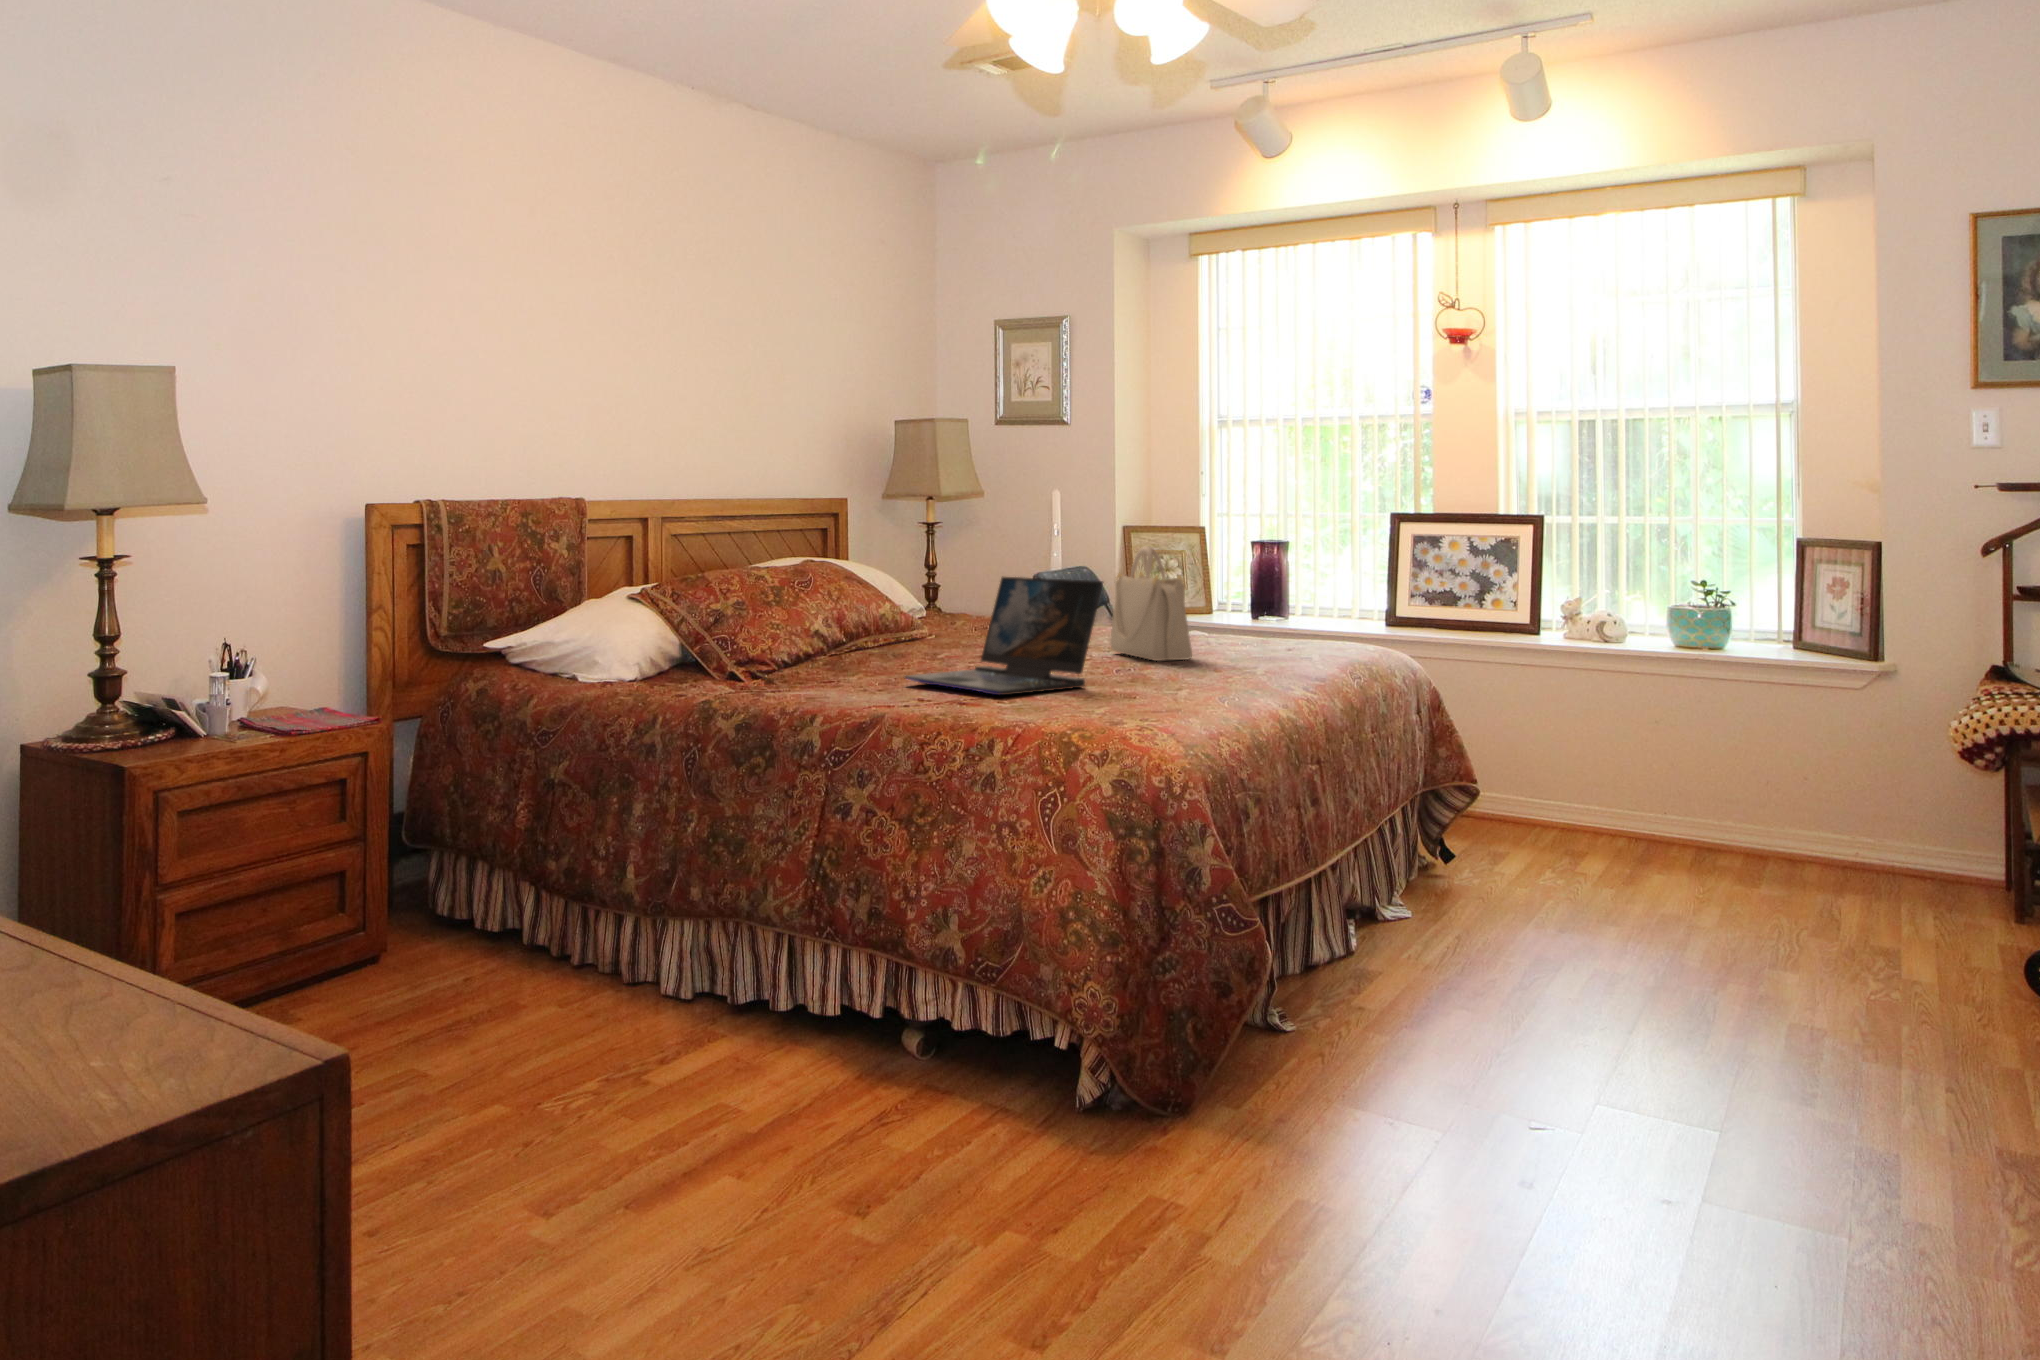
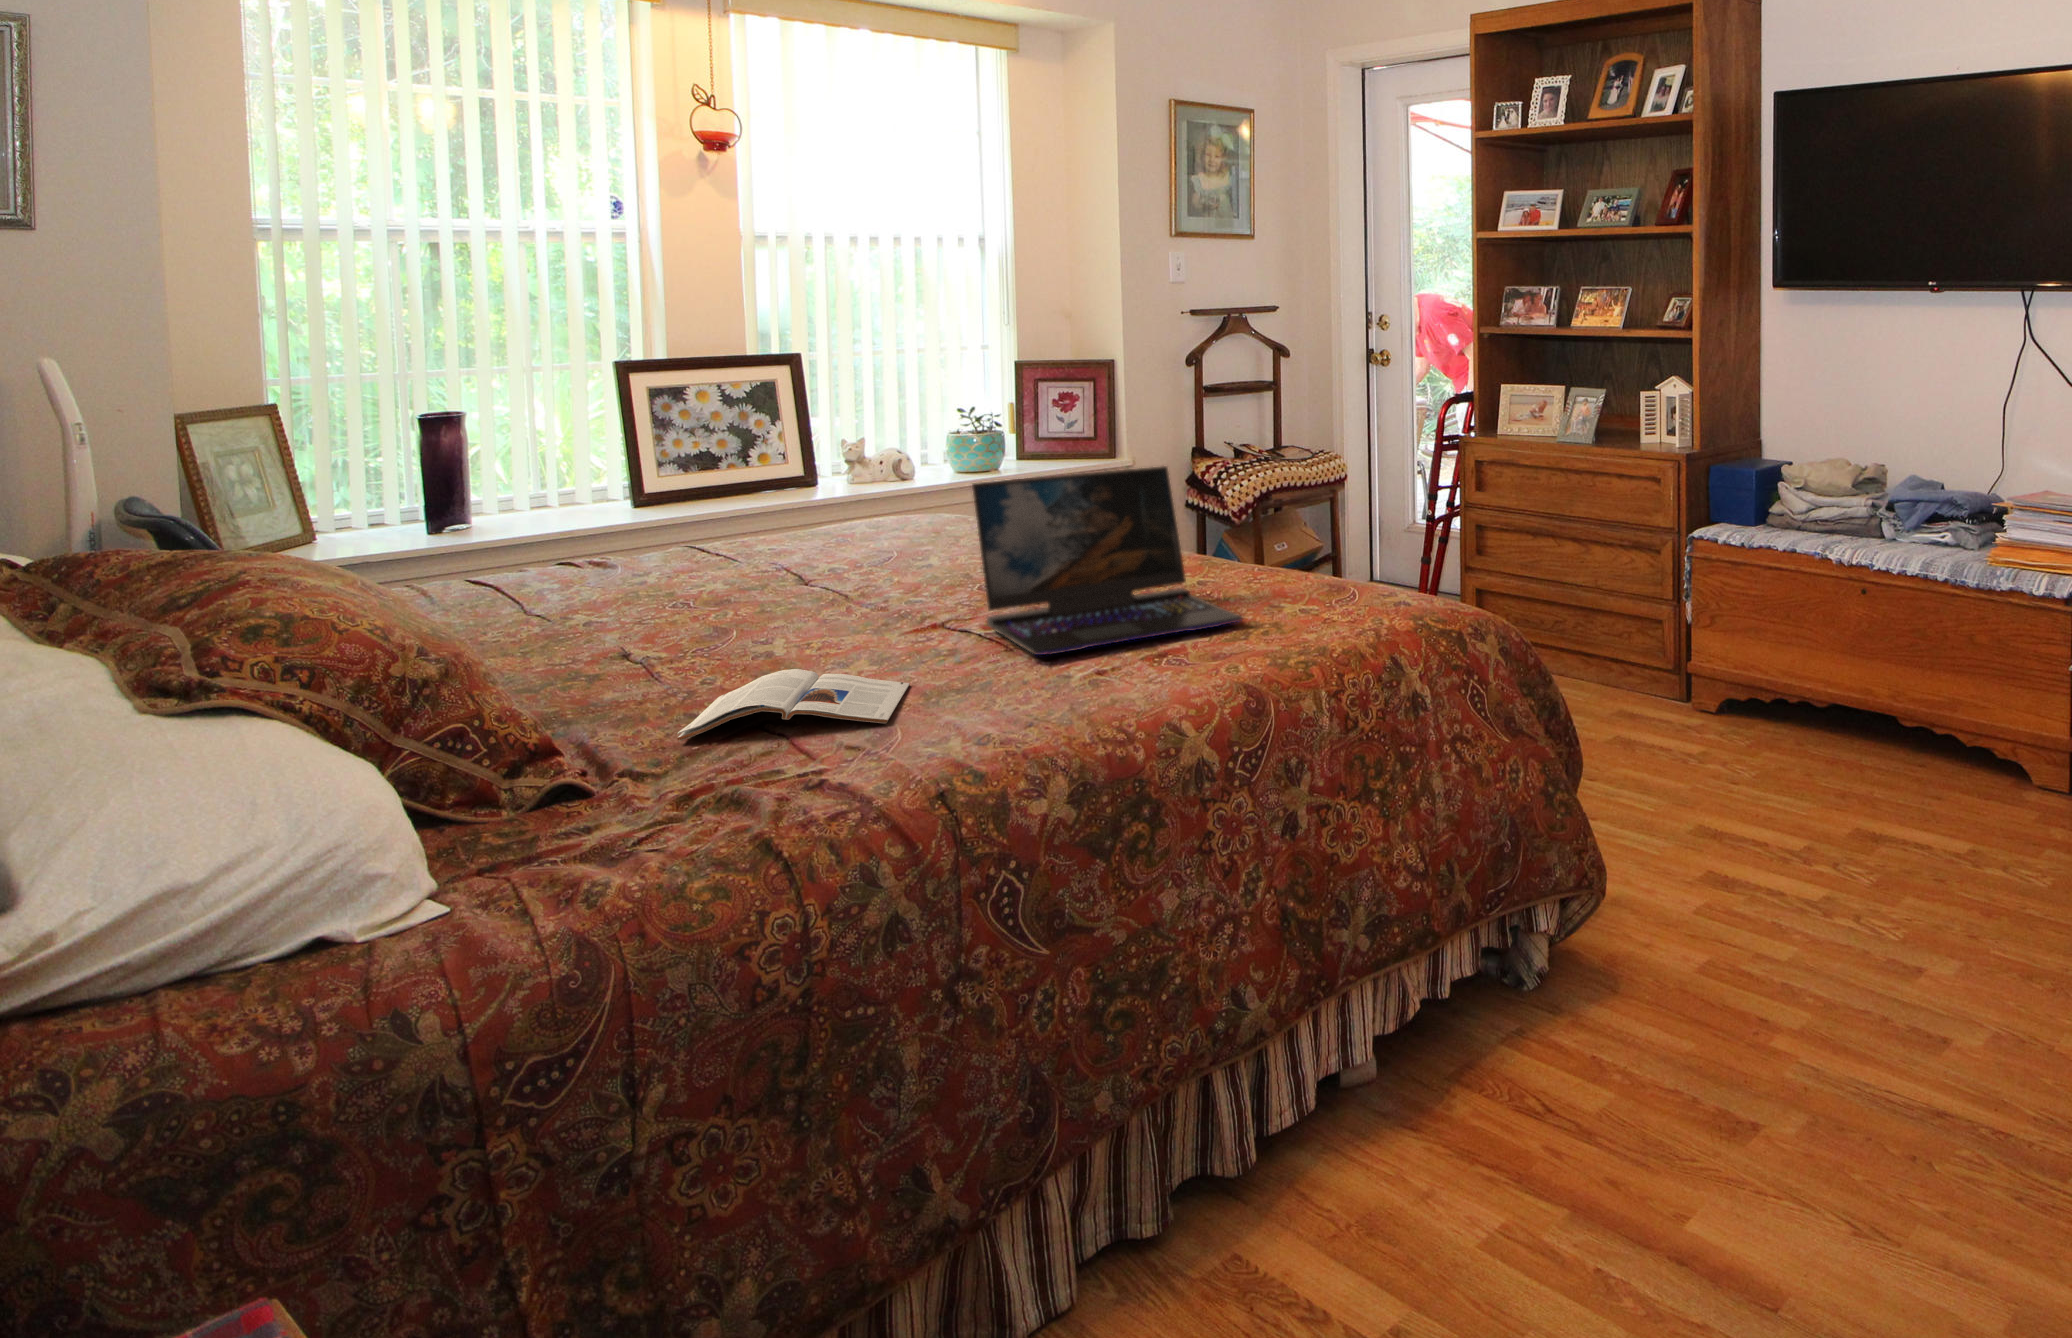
handbag: present [1110,546,1192,661] -> none [820,423,980,577]
magazine: none [778,658,869,682] -> present [677,669,910,741]

